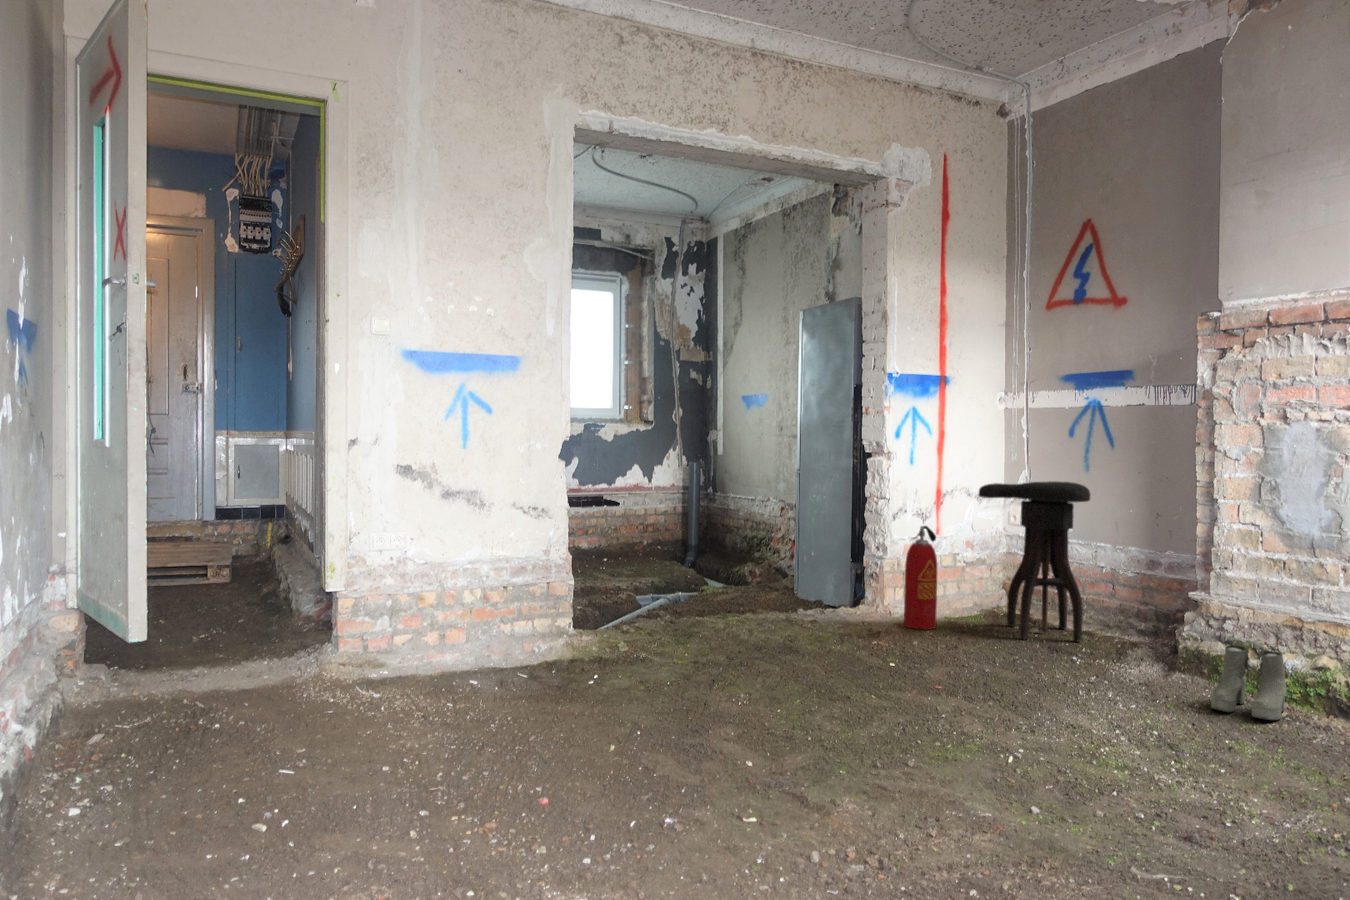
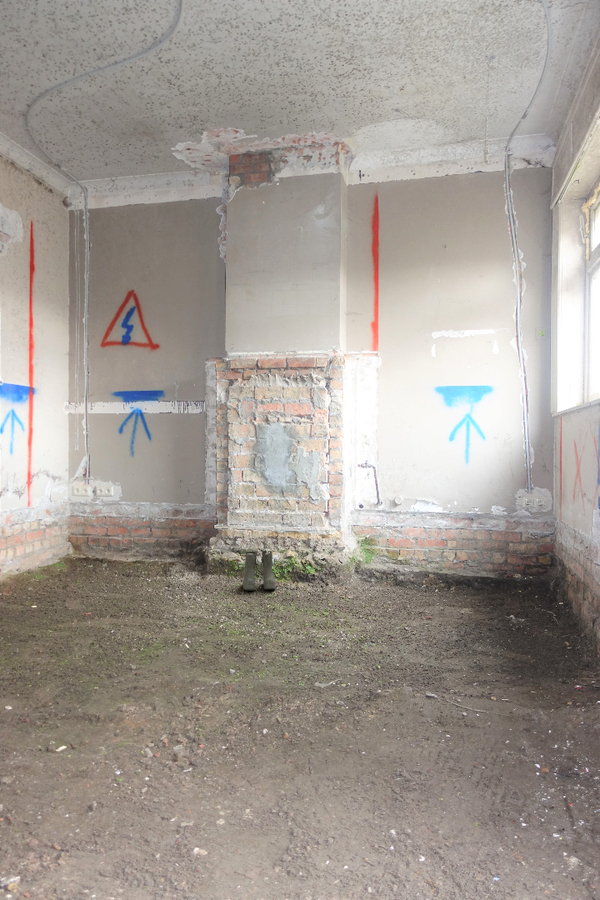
stool: present [978,481,1090,641] -> none [66,464,142,576]
fire extinguisher: present [904,526,937,629] -> none [11,502,40,585]

